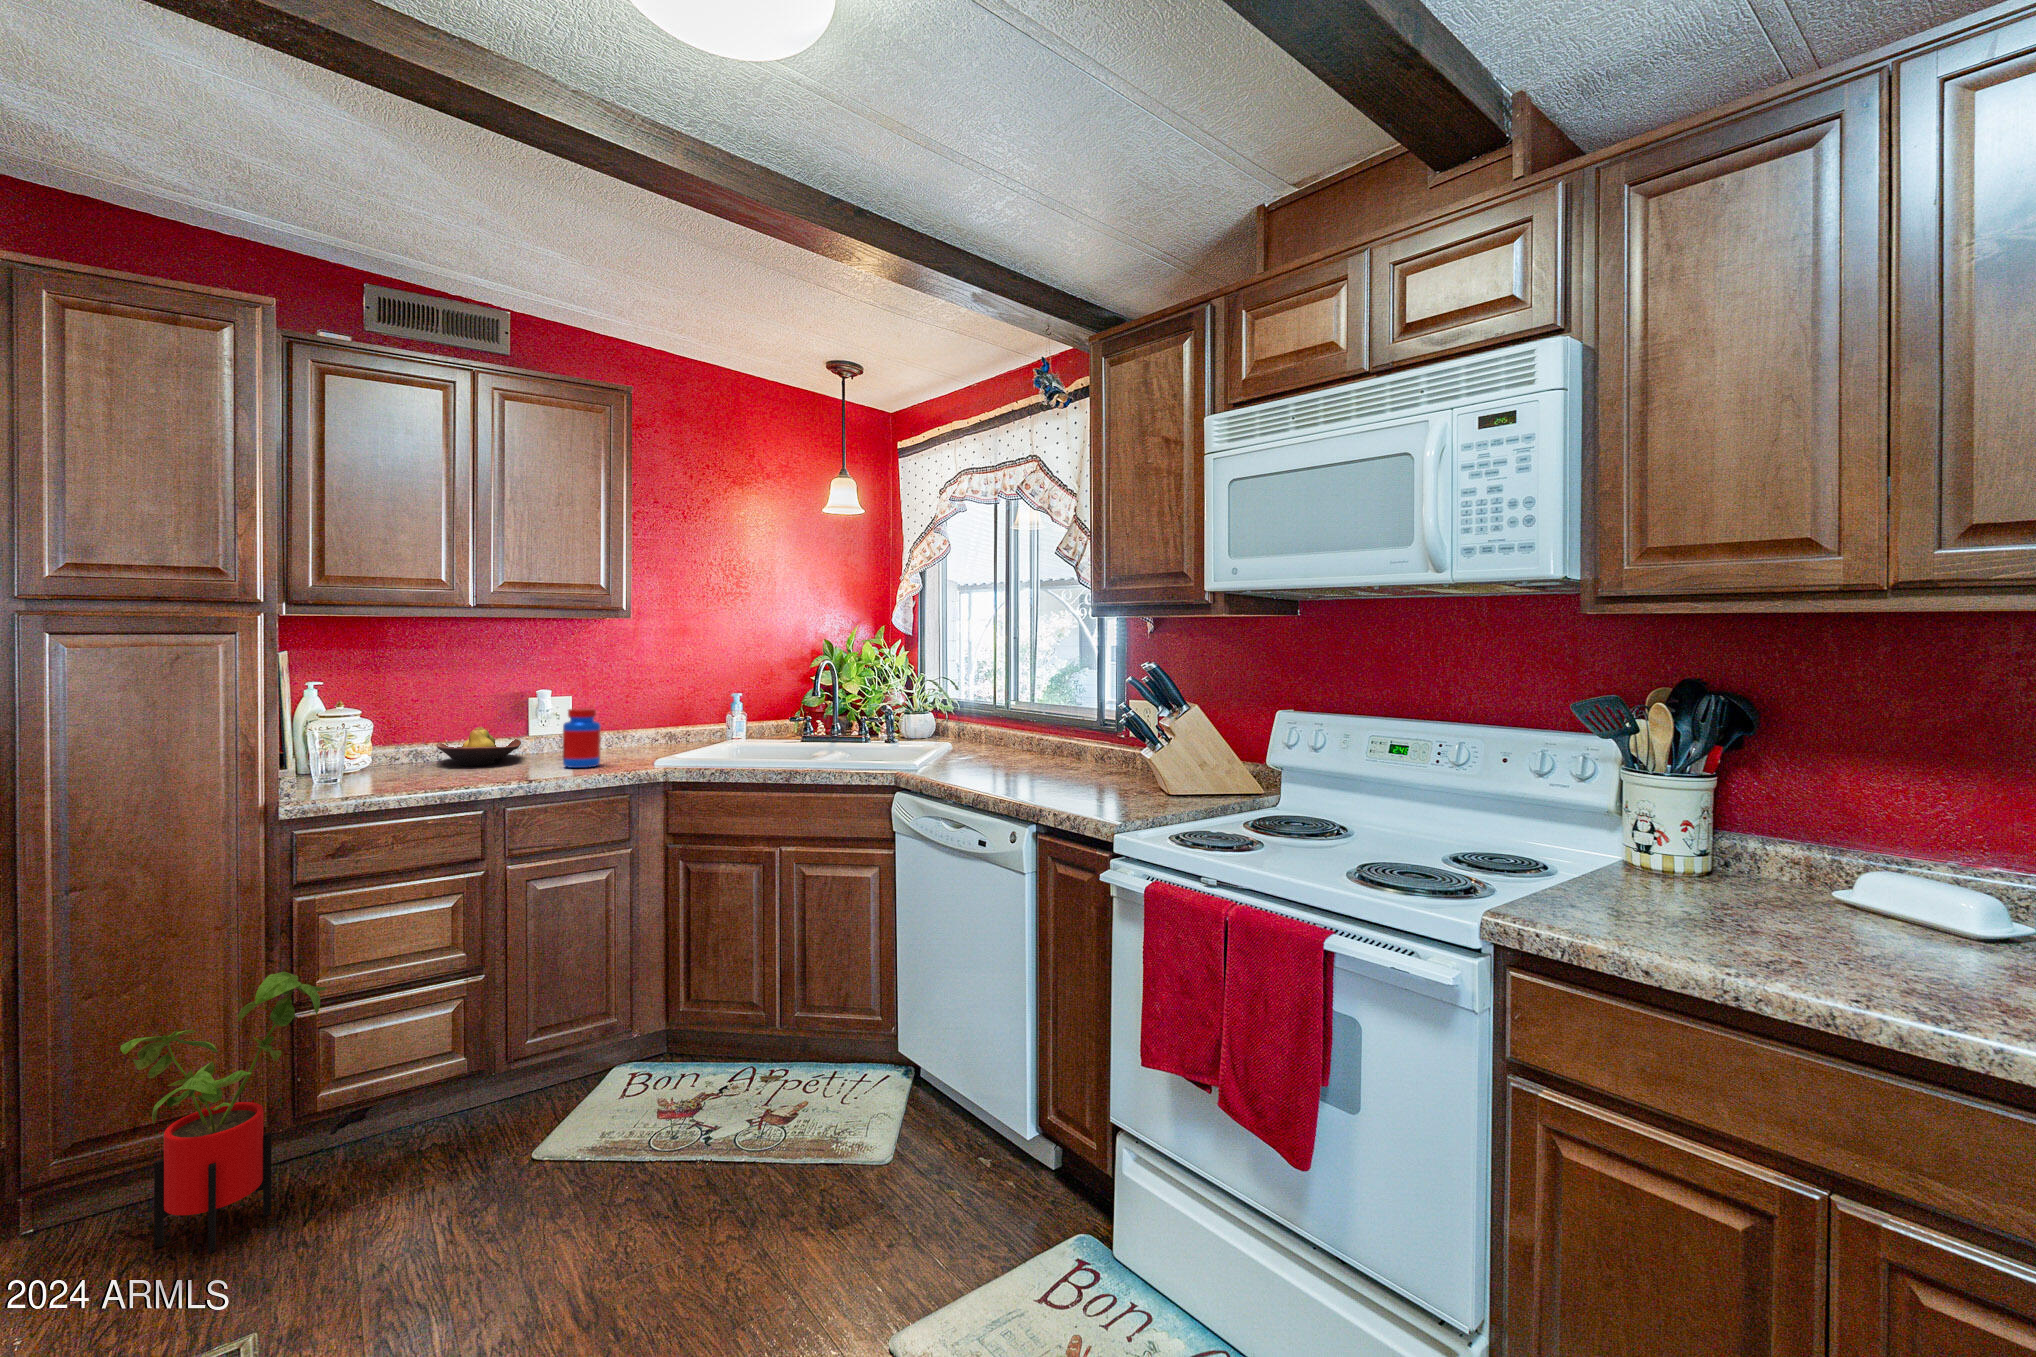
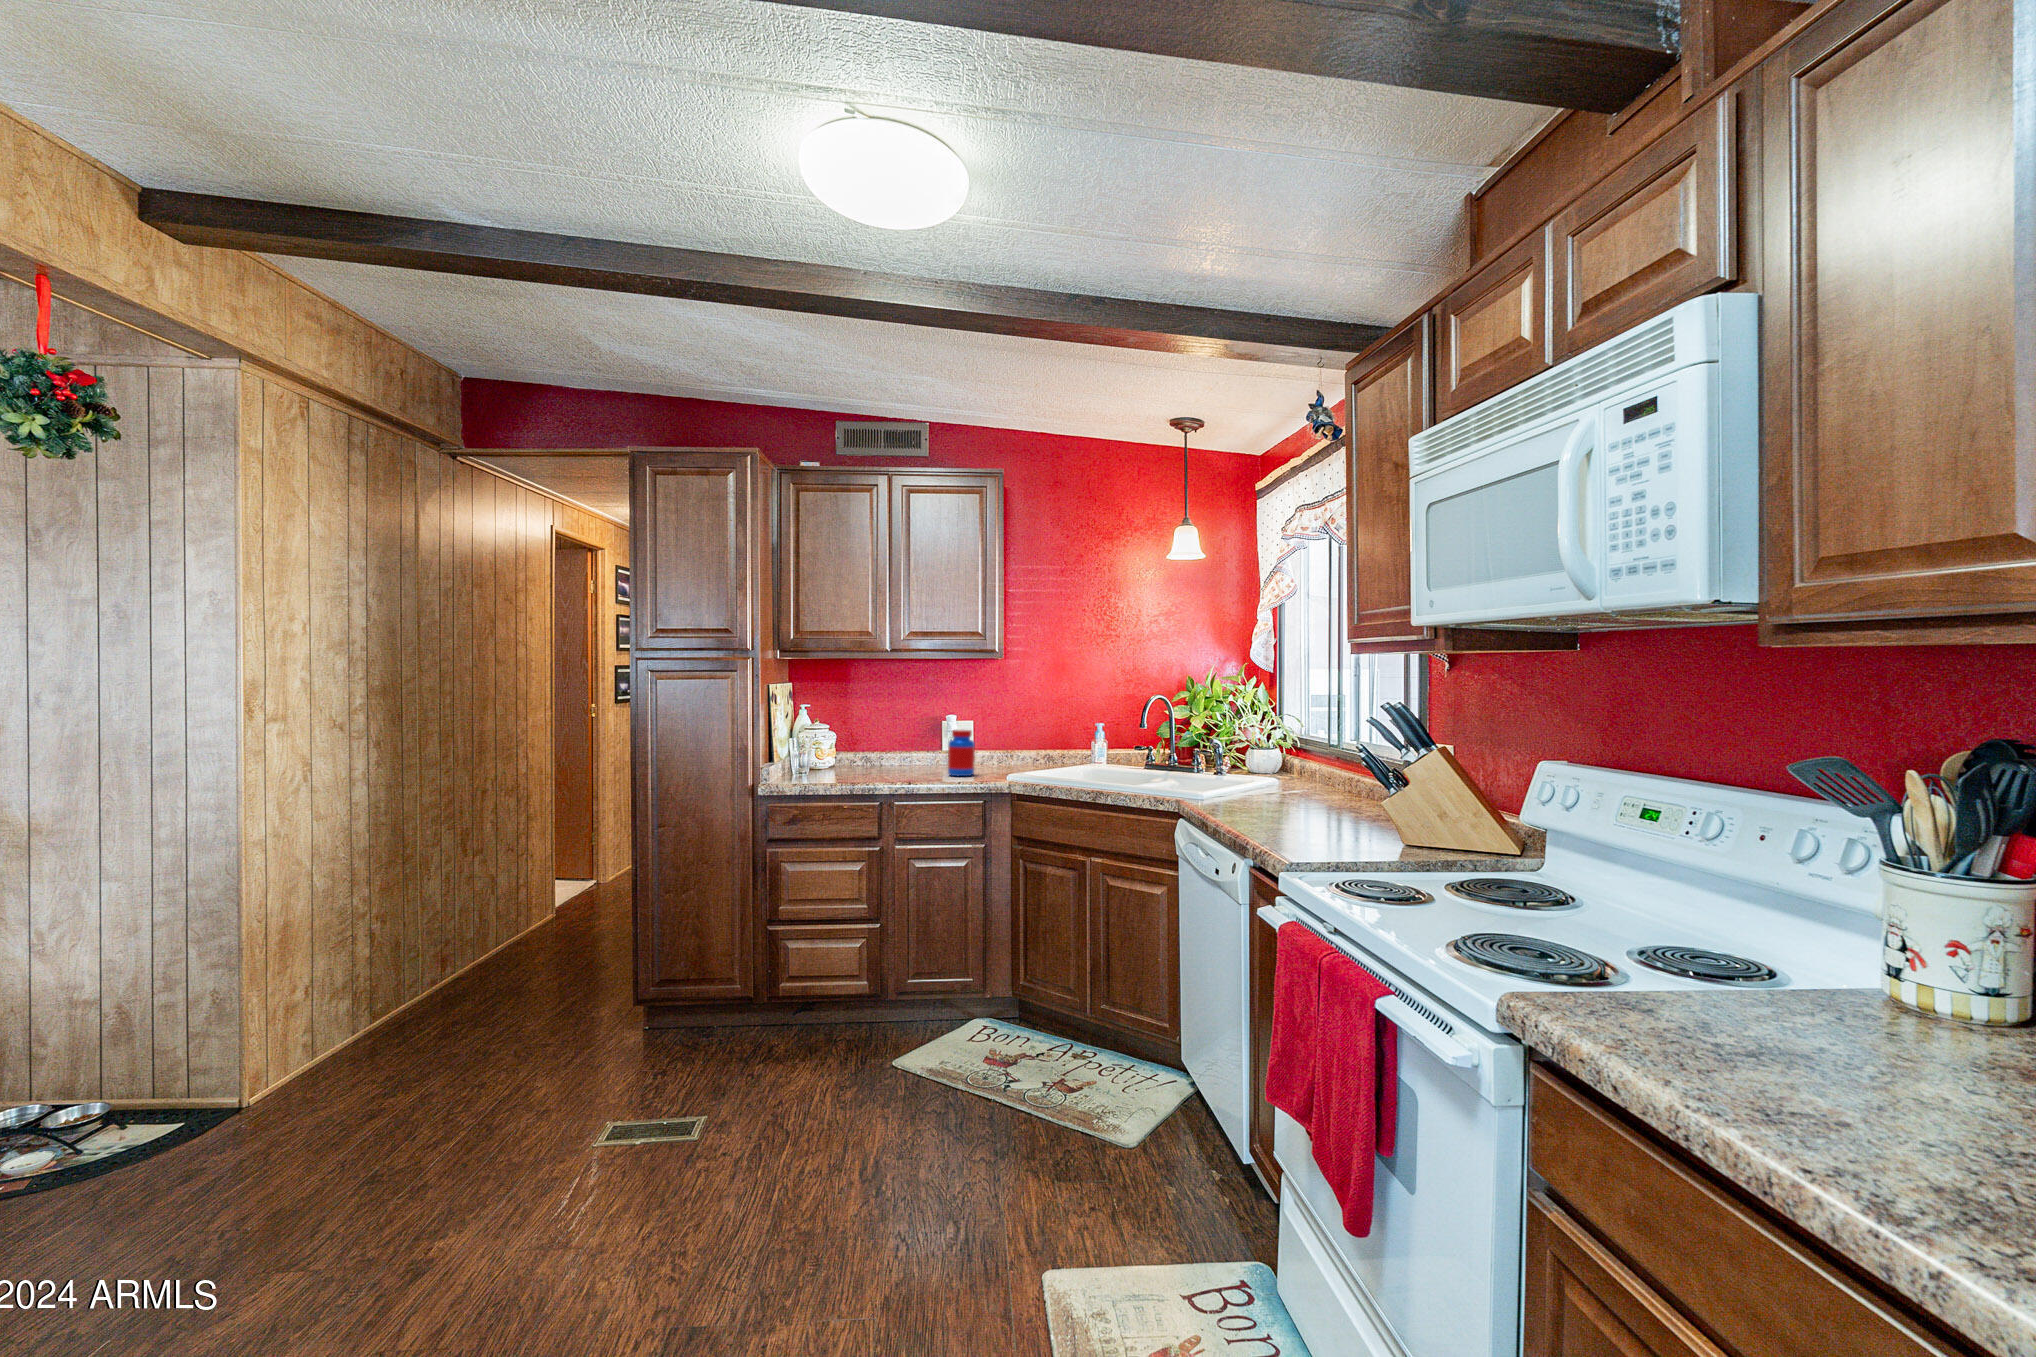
fruit bowl: present [437,727,521,766] -> none [877,742,936,770]
house plant: present [120,972,326,1253] -> none [683,897,785,1067]

